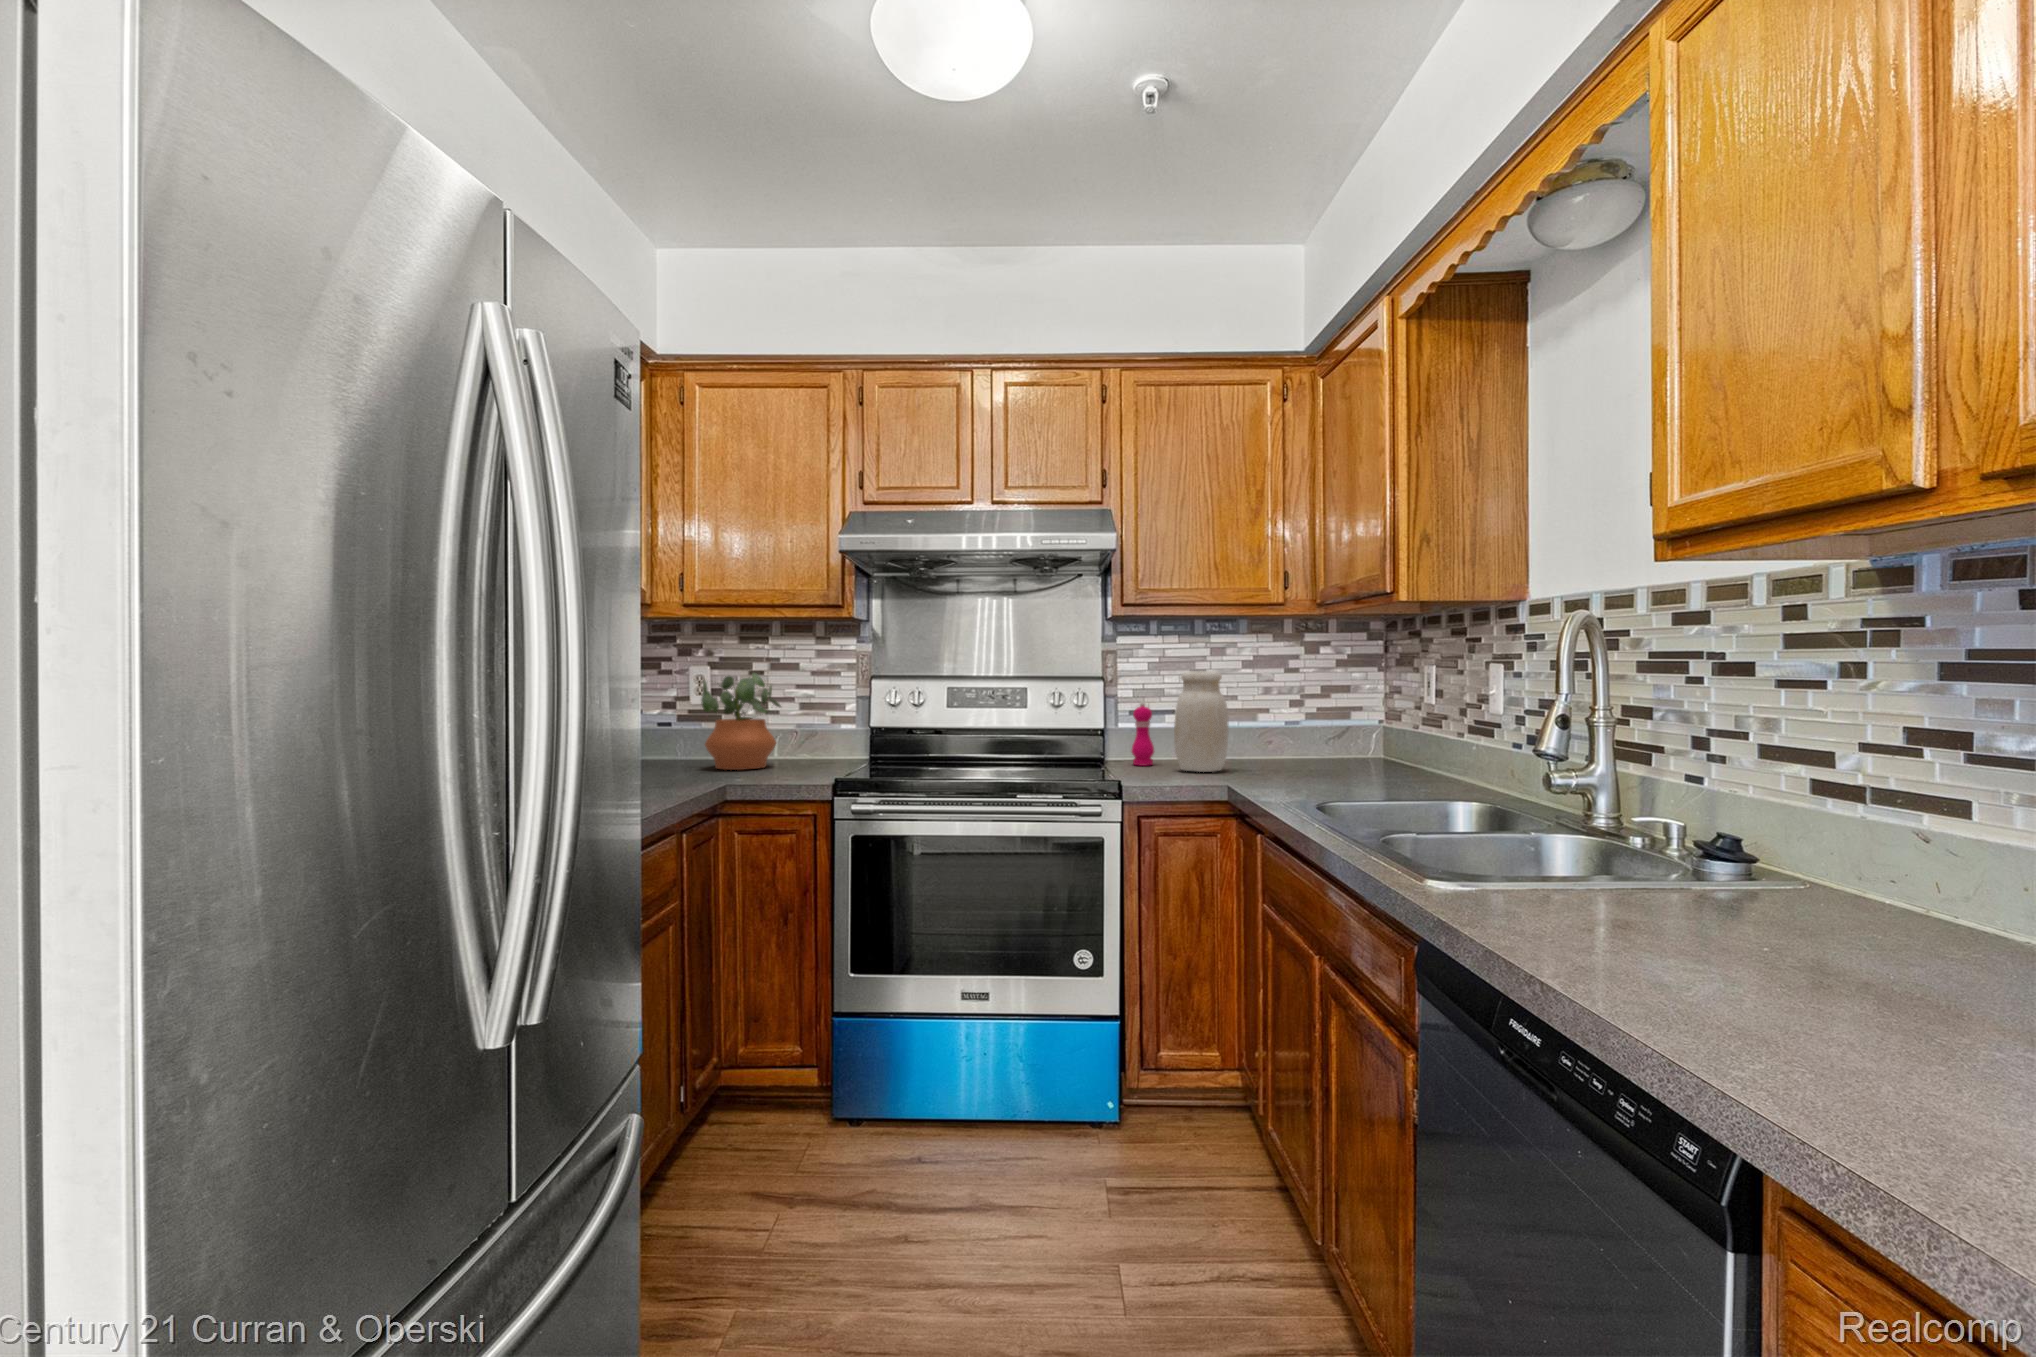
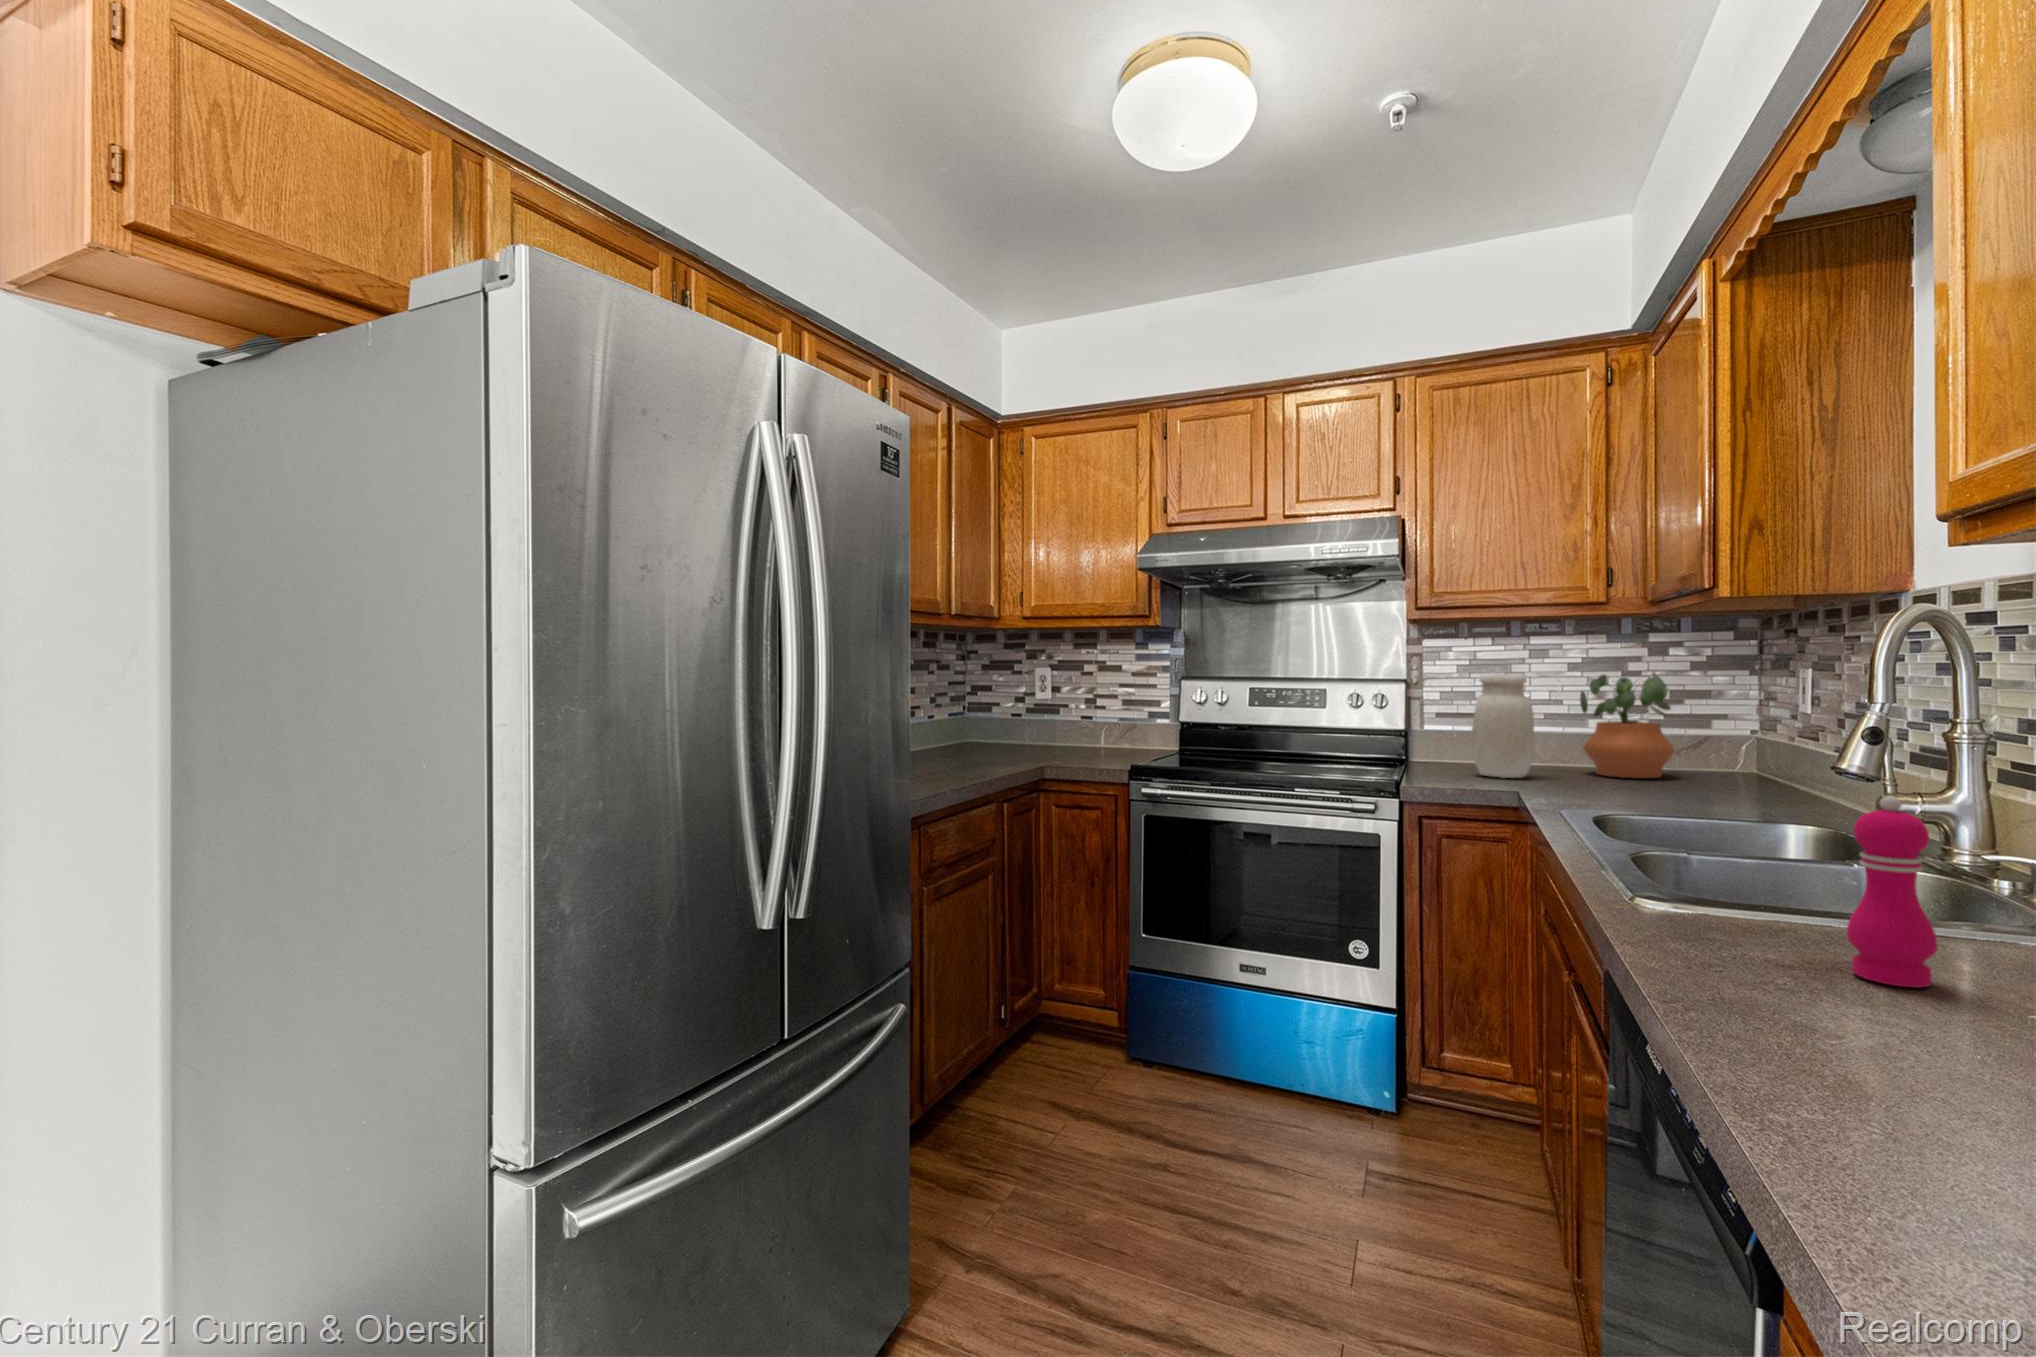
potted plant: present [701,673,781,770] -> present [1580,672,1676,778]
pepper mill: present [1132,702,1154,766] -> present [1847,796,1938,987]

